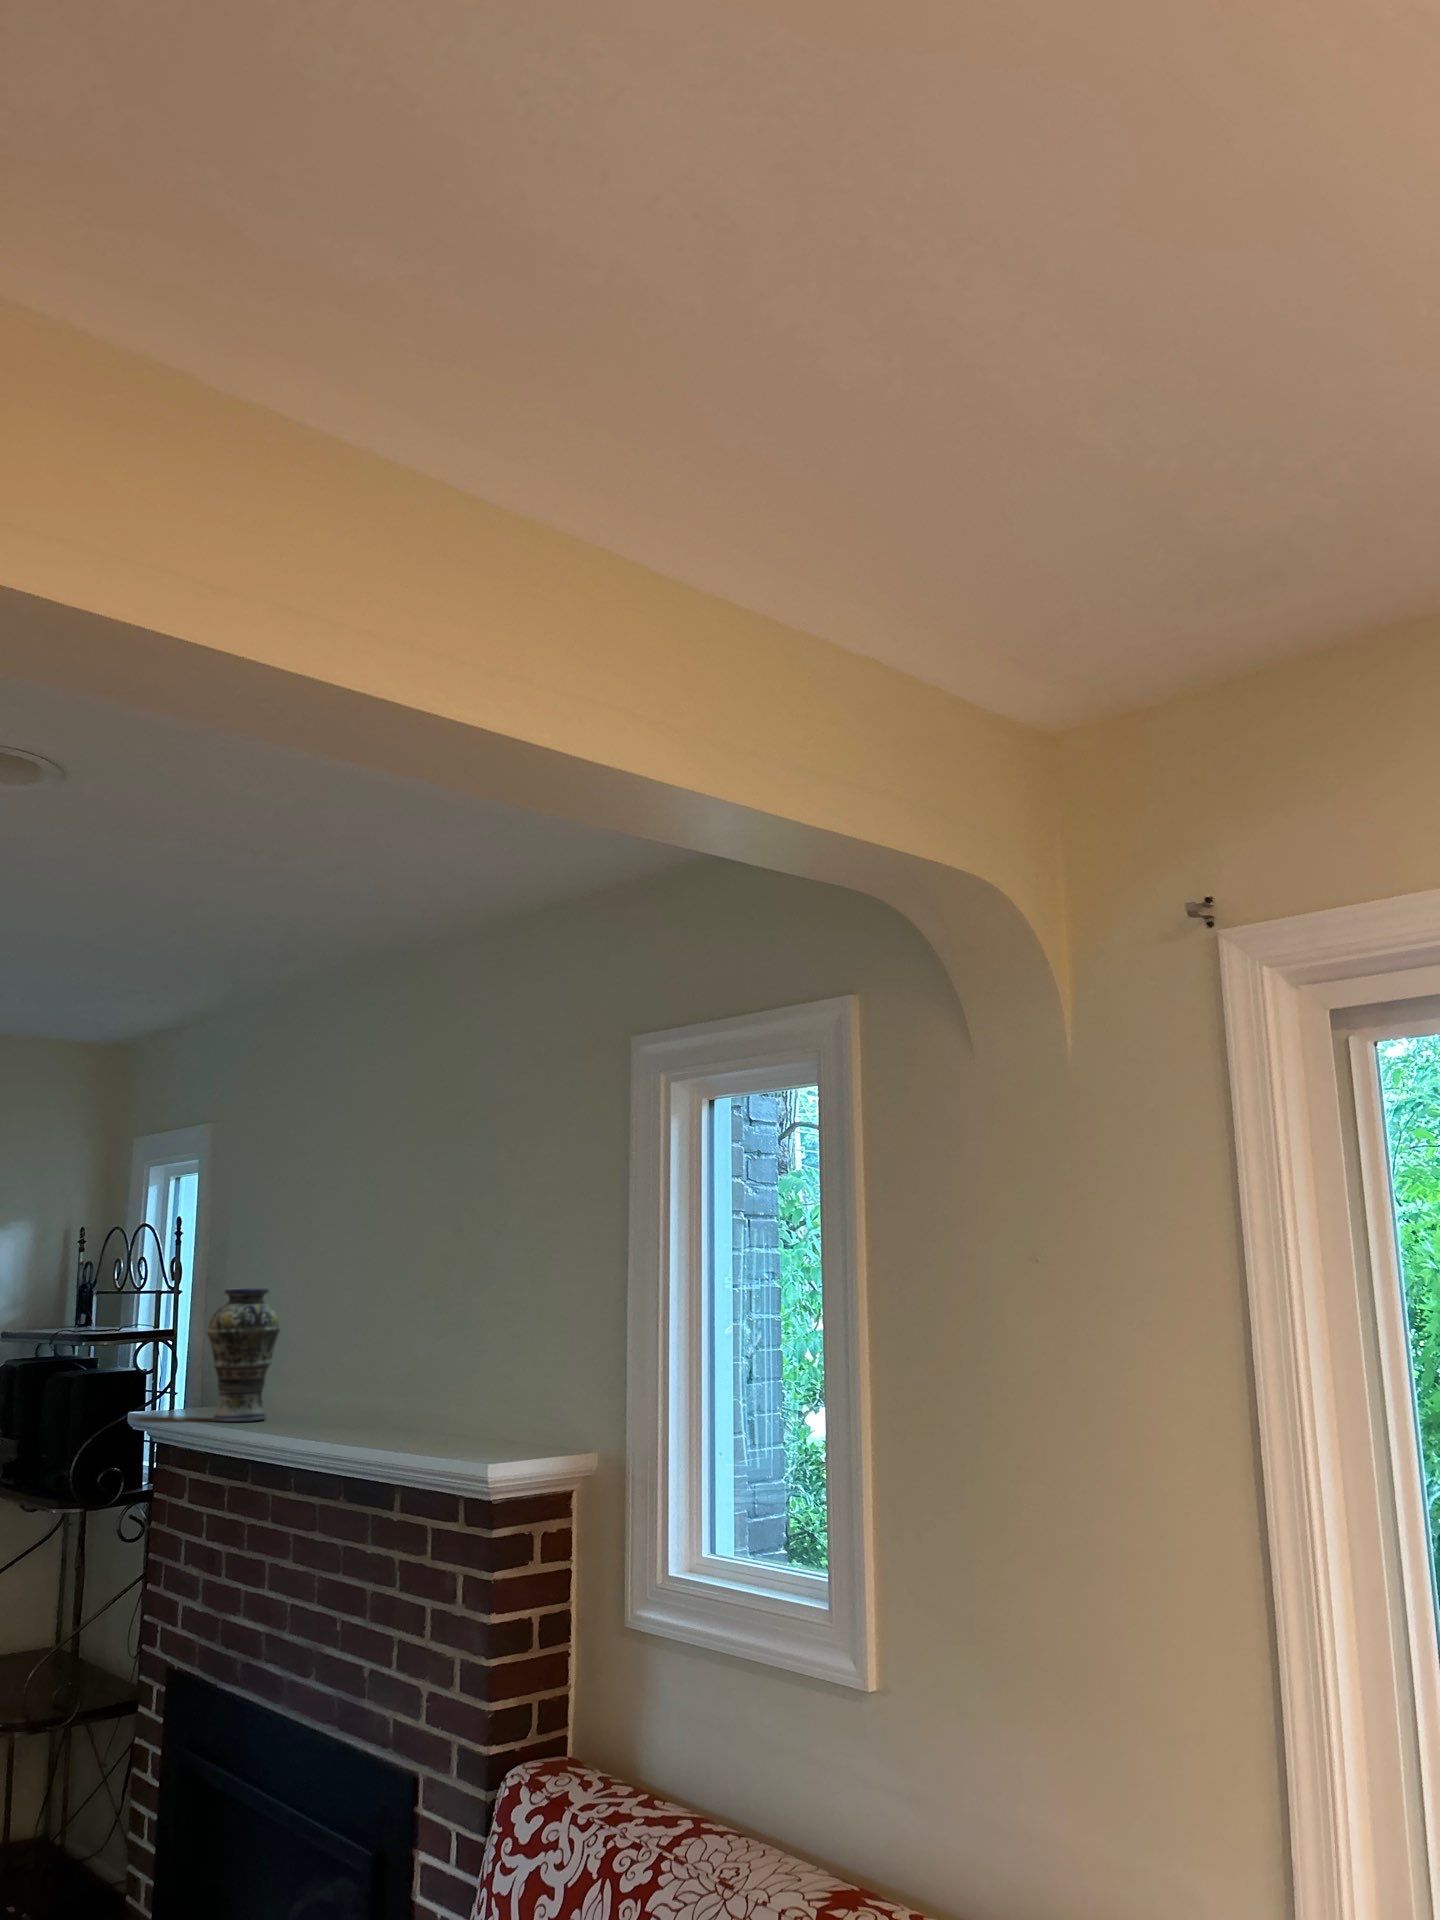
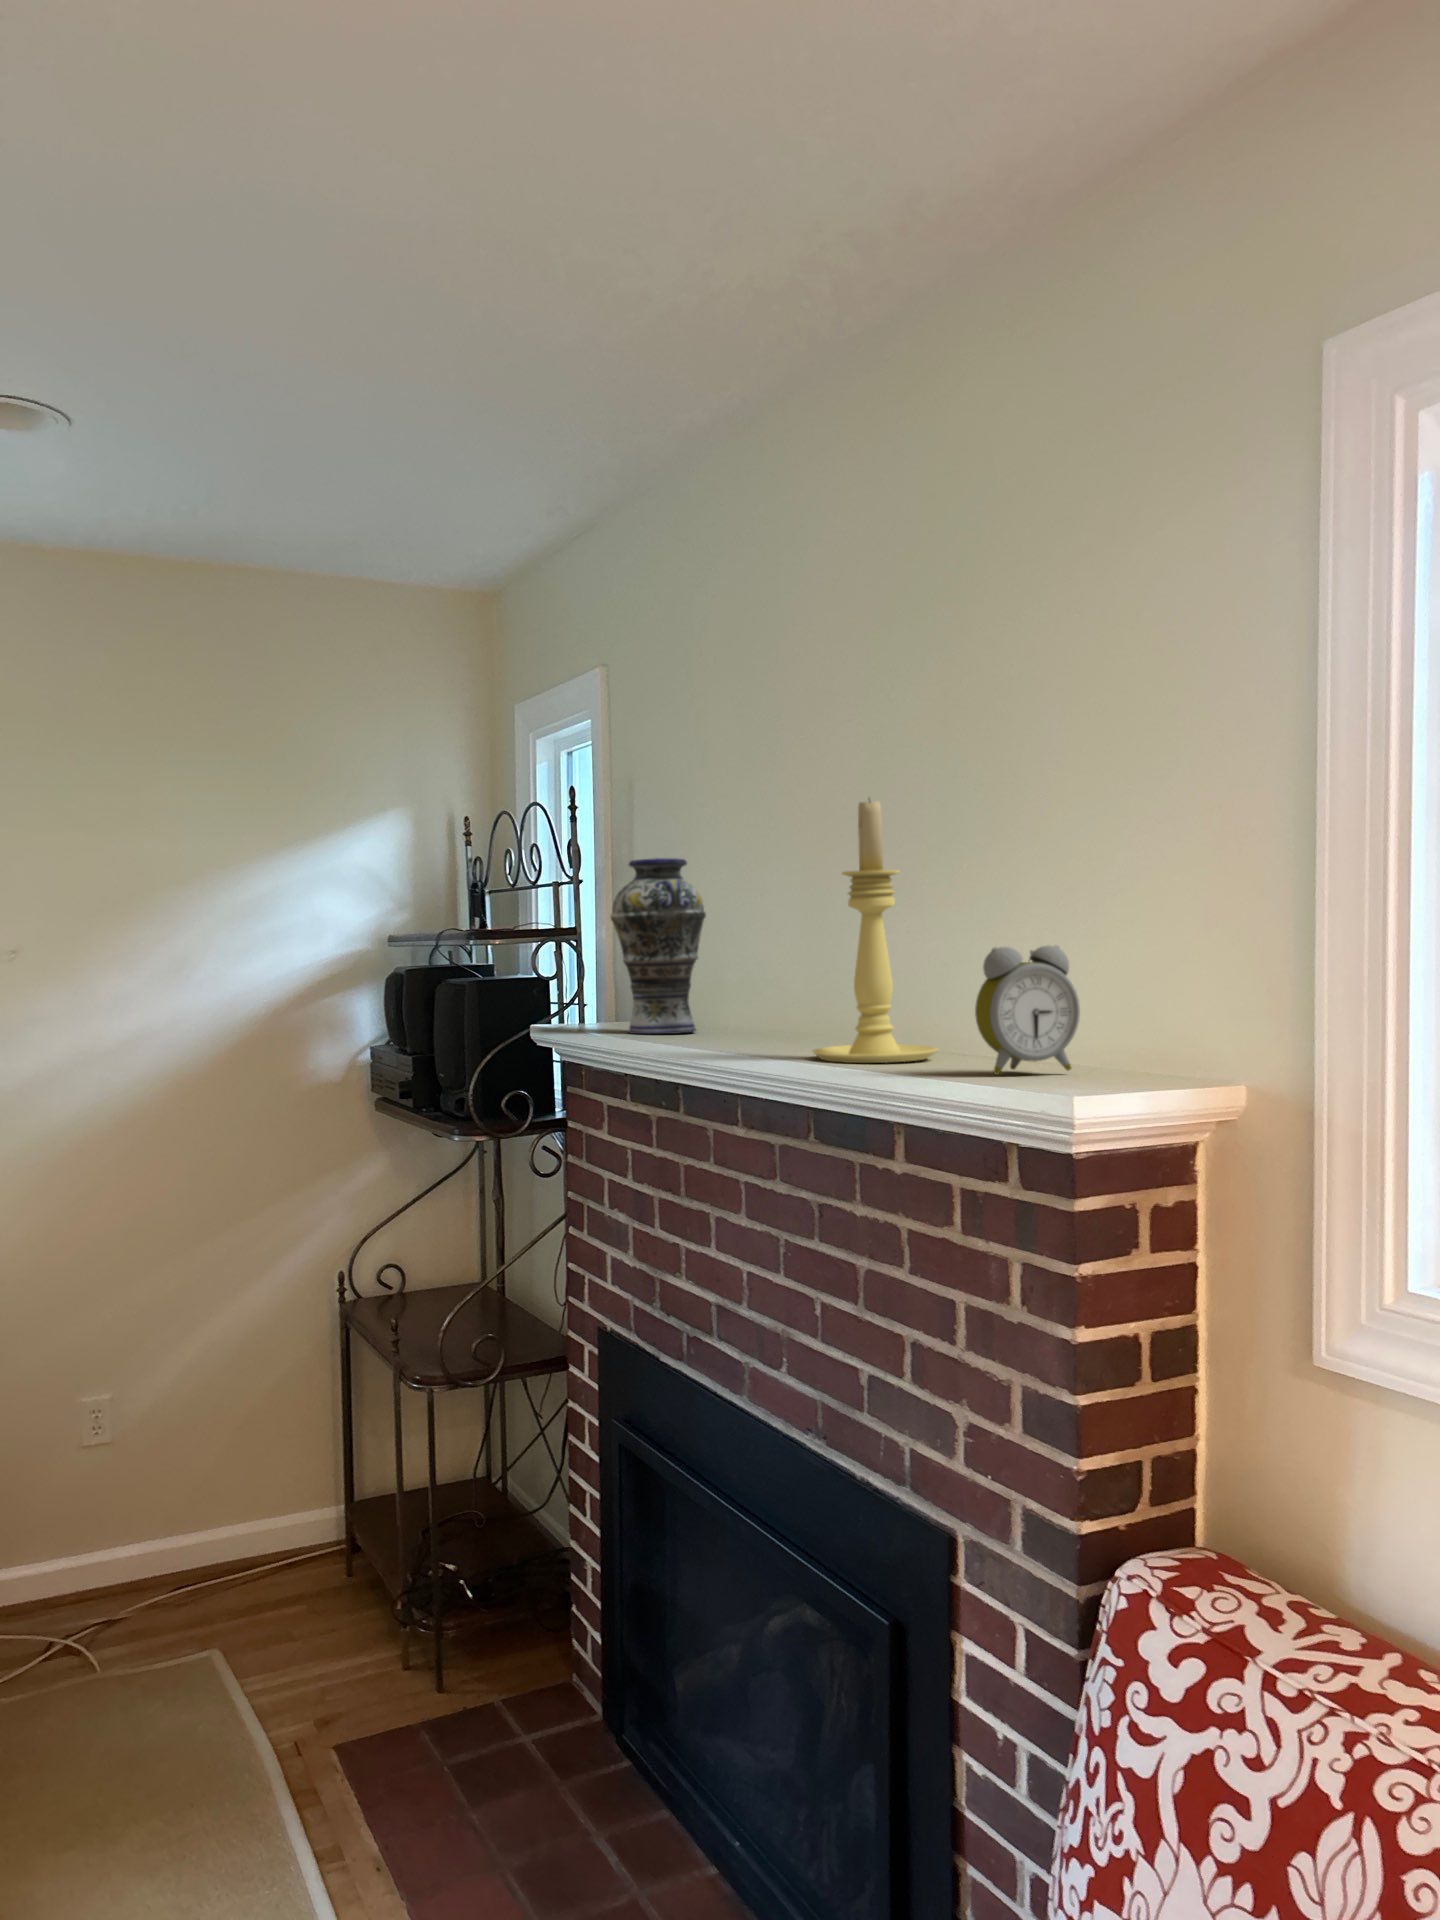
candle holder: none [344,1263,430,1444] -> present [813,801,938,1063]
alarm clock: none [447,1367,512,1452] -> present [975,946,1080,1075]

